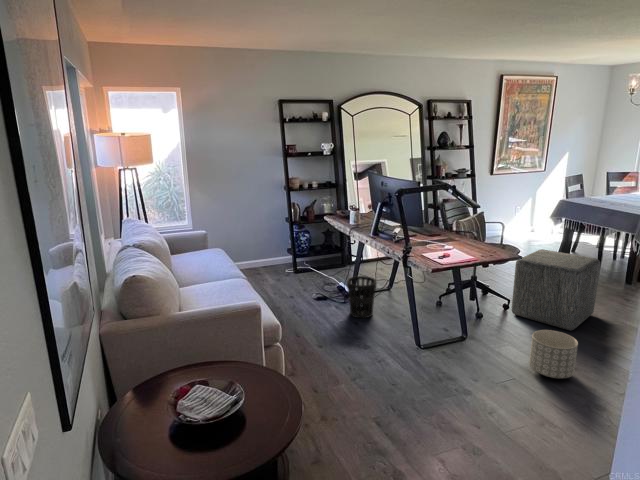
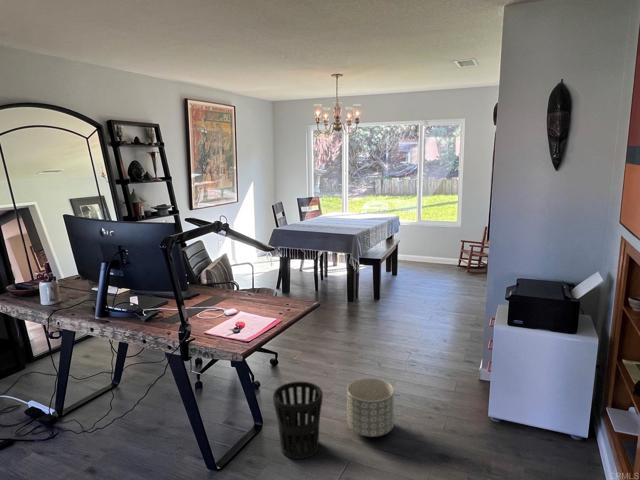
ottoman: present [511,249,600,330] -> none [281,286,352,368]
wastebasket: present [347,276,376,318] -> present [273,381,323,459]

